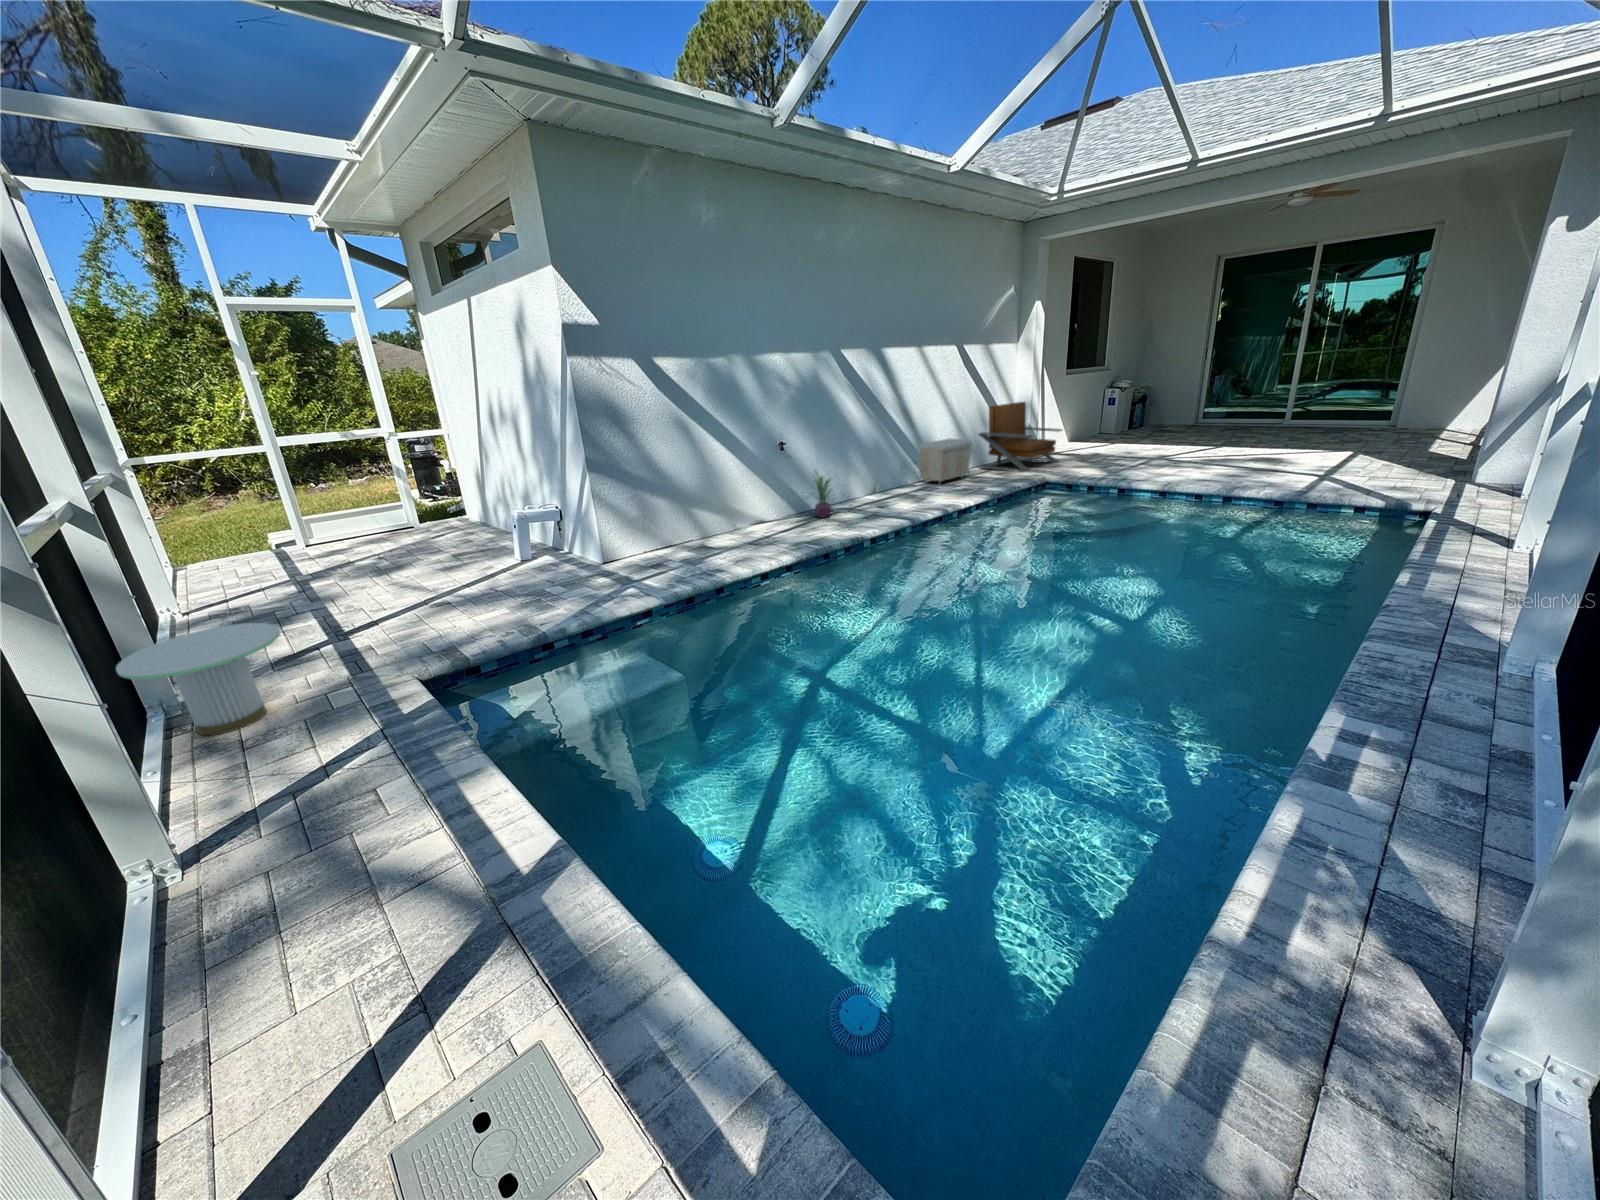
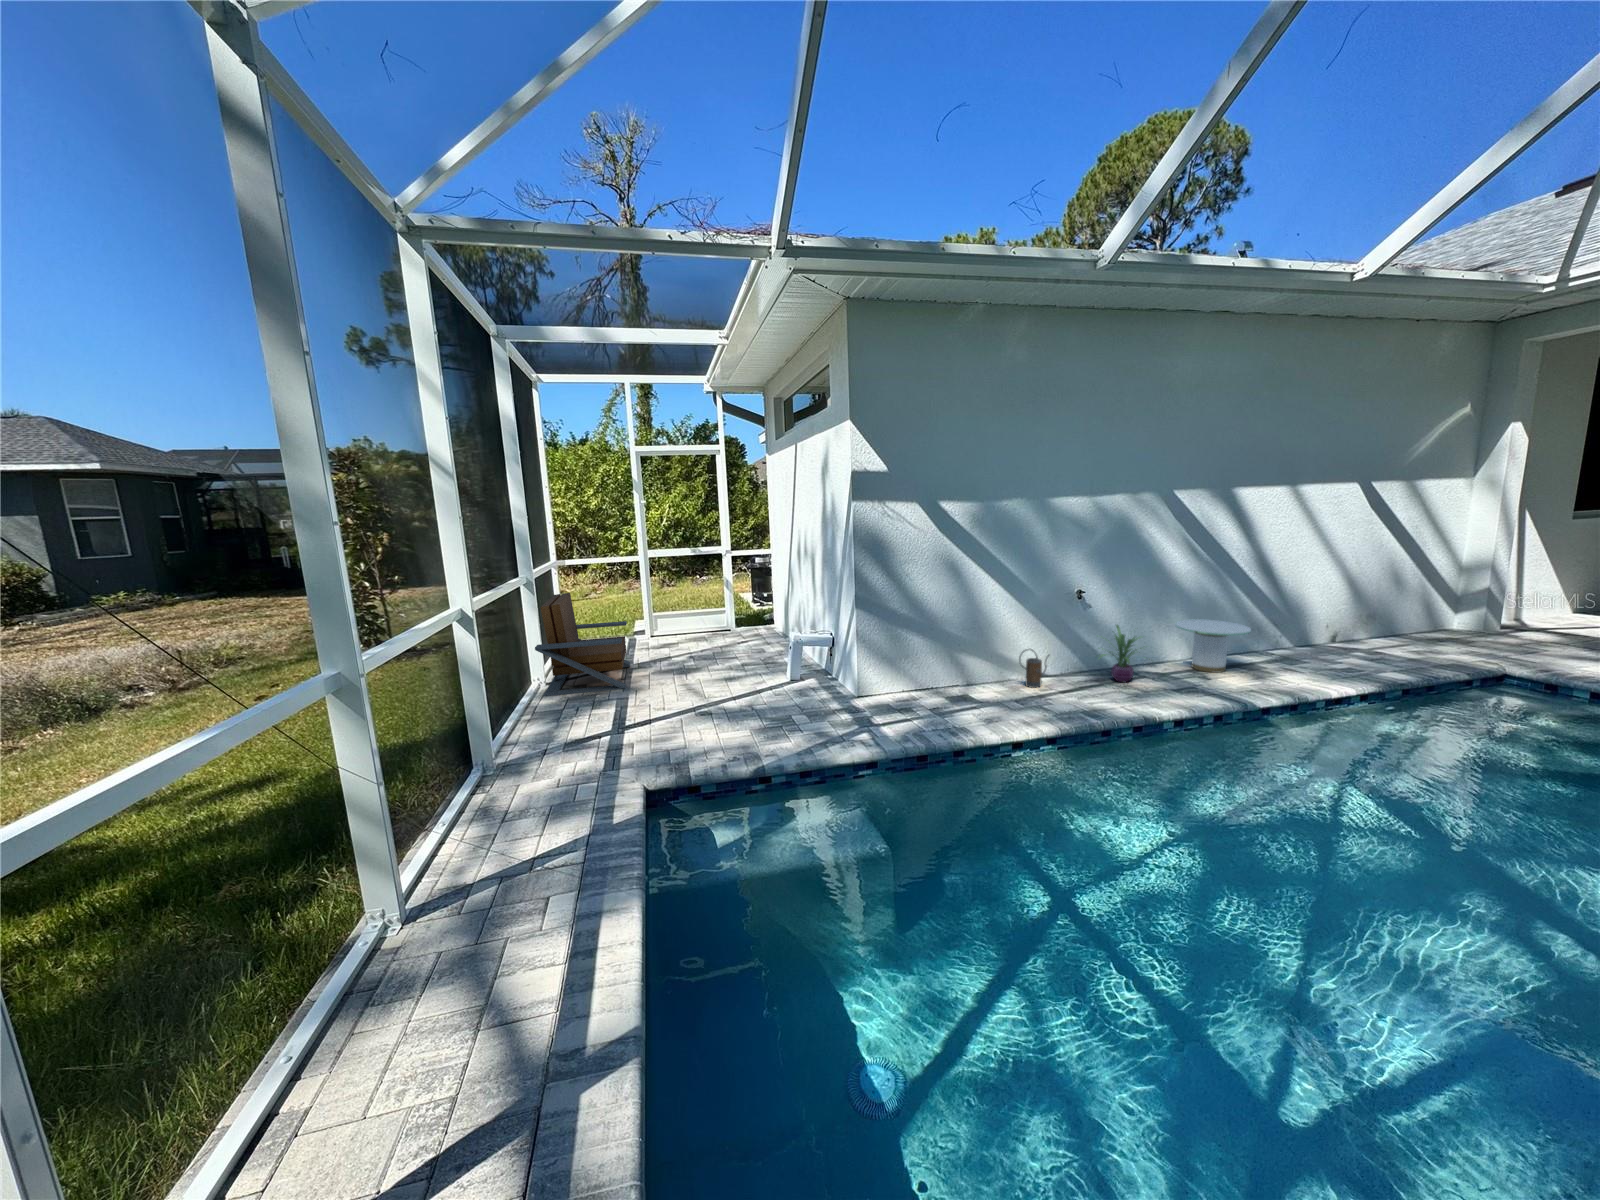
lounge chair: present [979,402,1062,472] -> present [535,593,630,696]
storage bench: present [920,439,972,484] -> none [1276,599,1370,658]
watering can: none [744,497,768,532] -> present [1019,649,1049,688]
side table: present [116,623,280,735] -> present [1175,619,1251,672]

